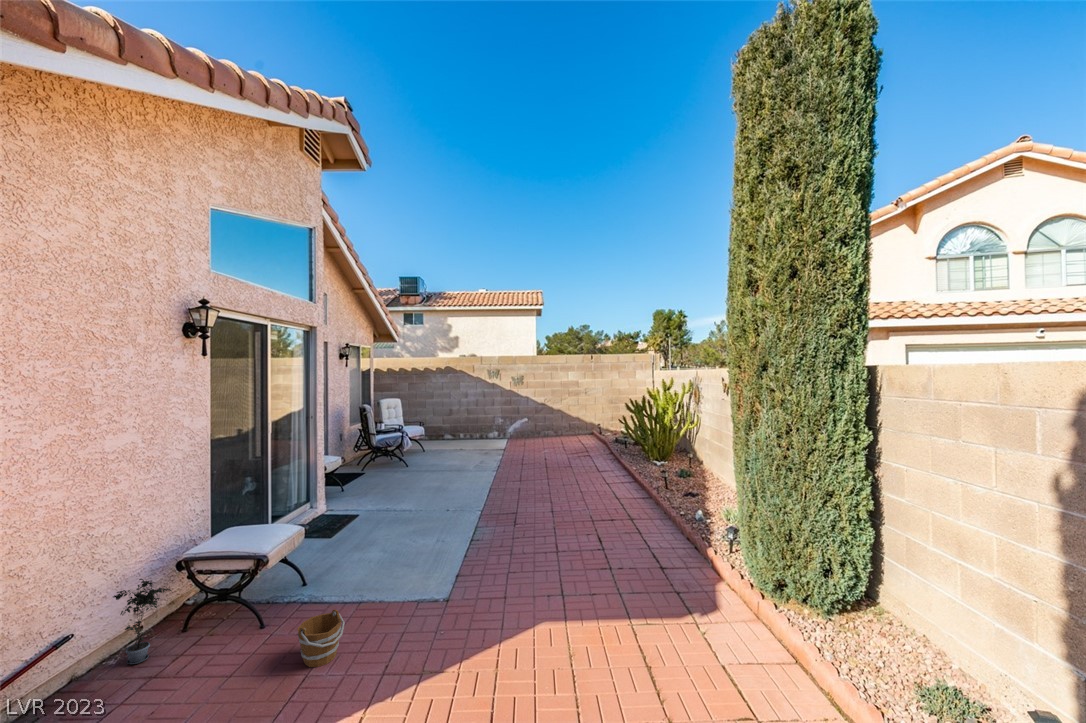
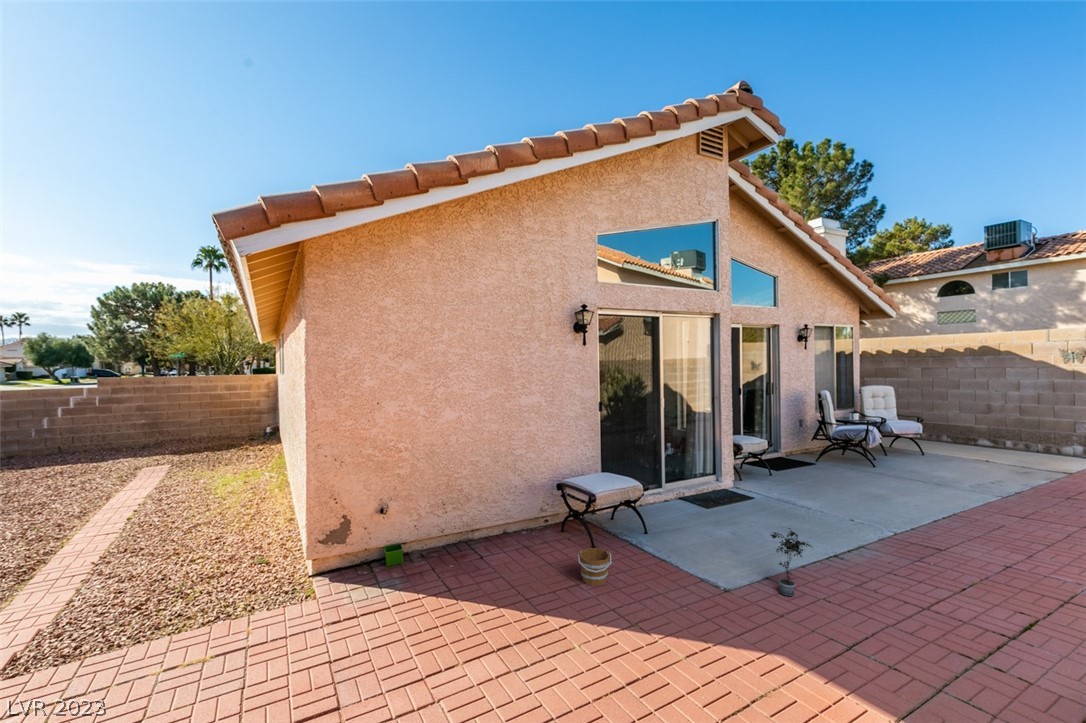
potted plant: present [113,579,171,664] -> present [771,528,812,596]

